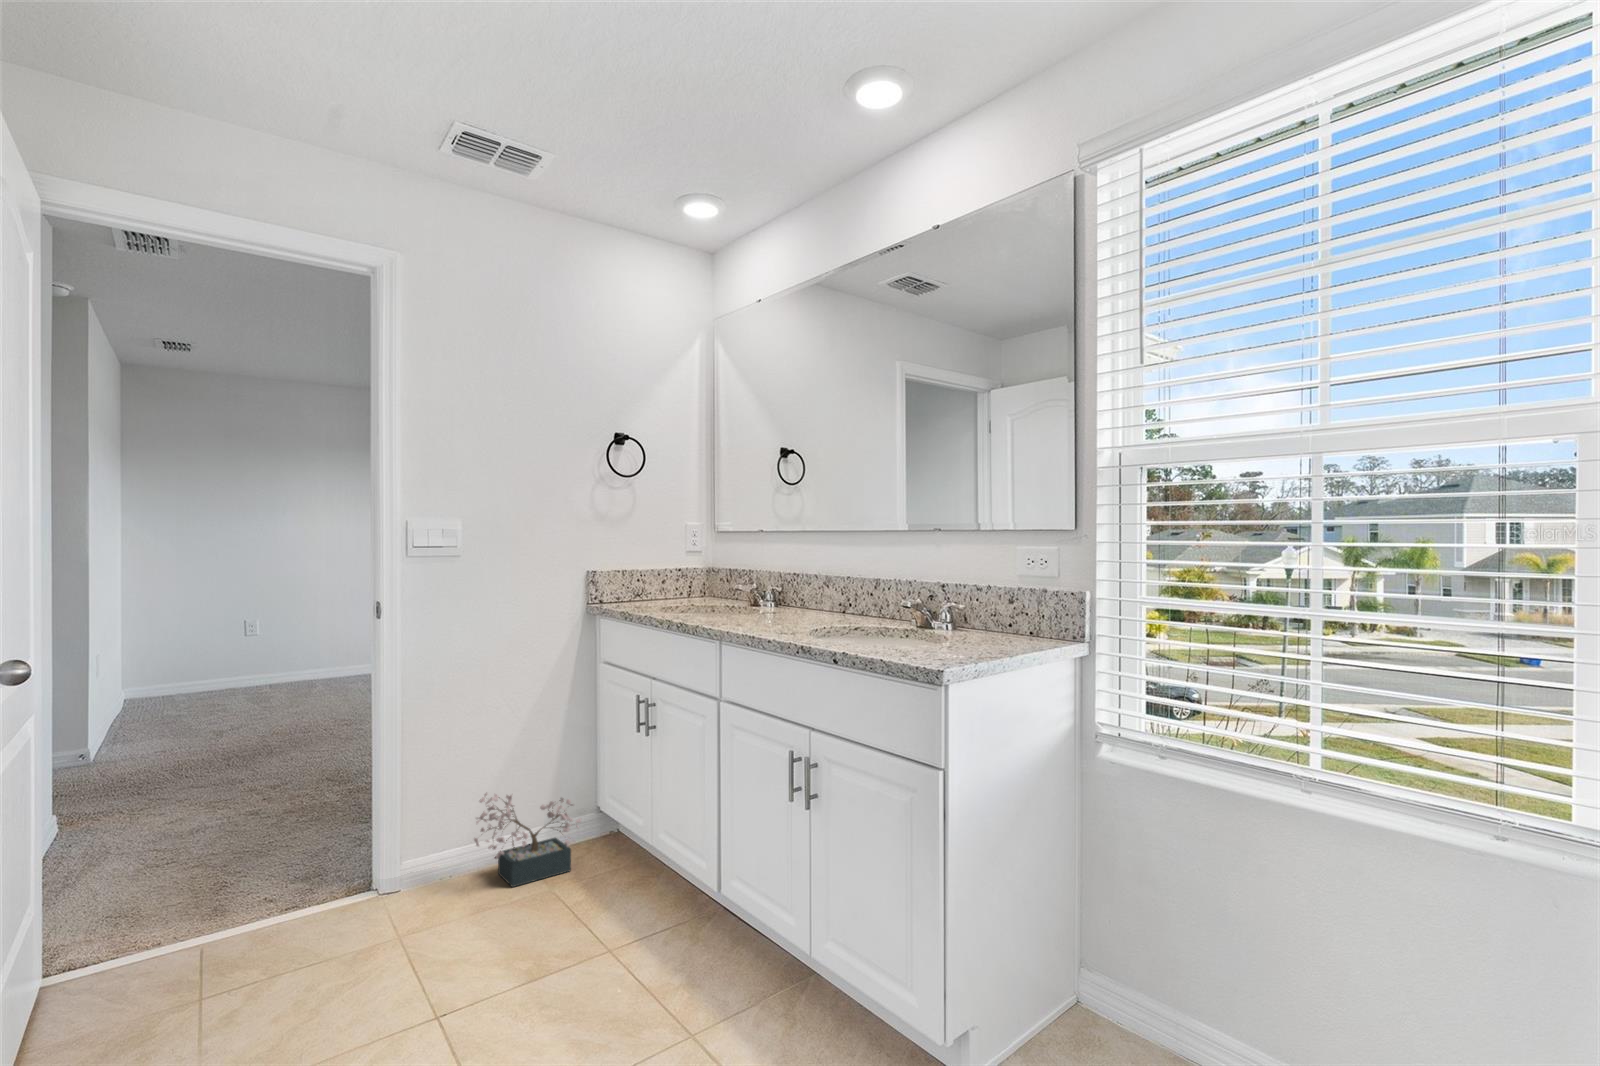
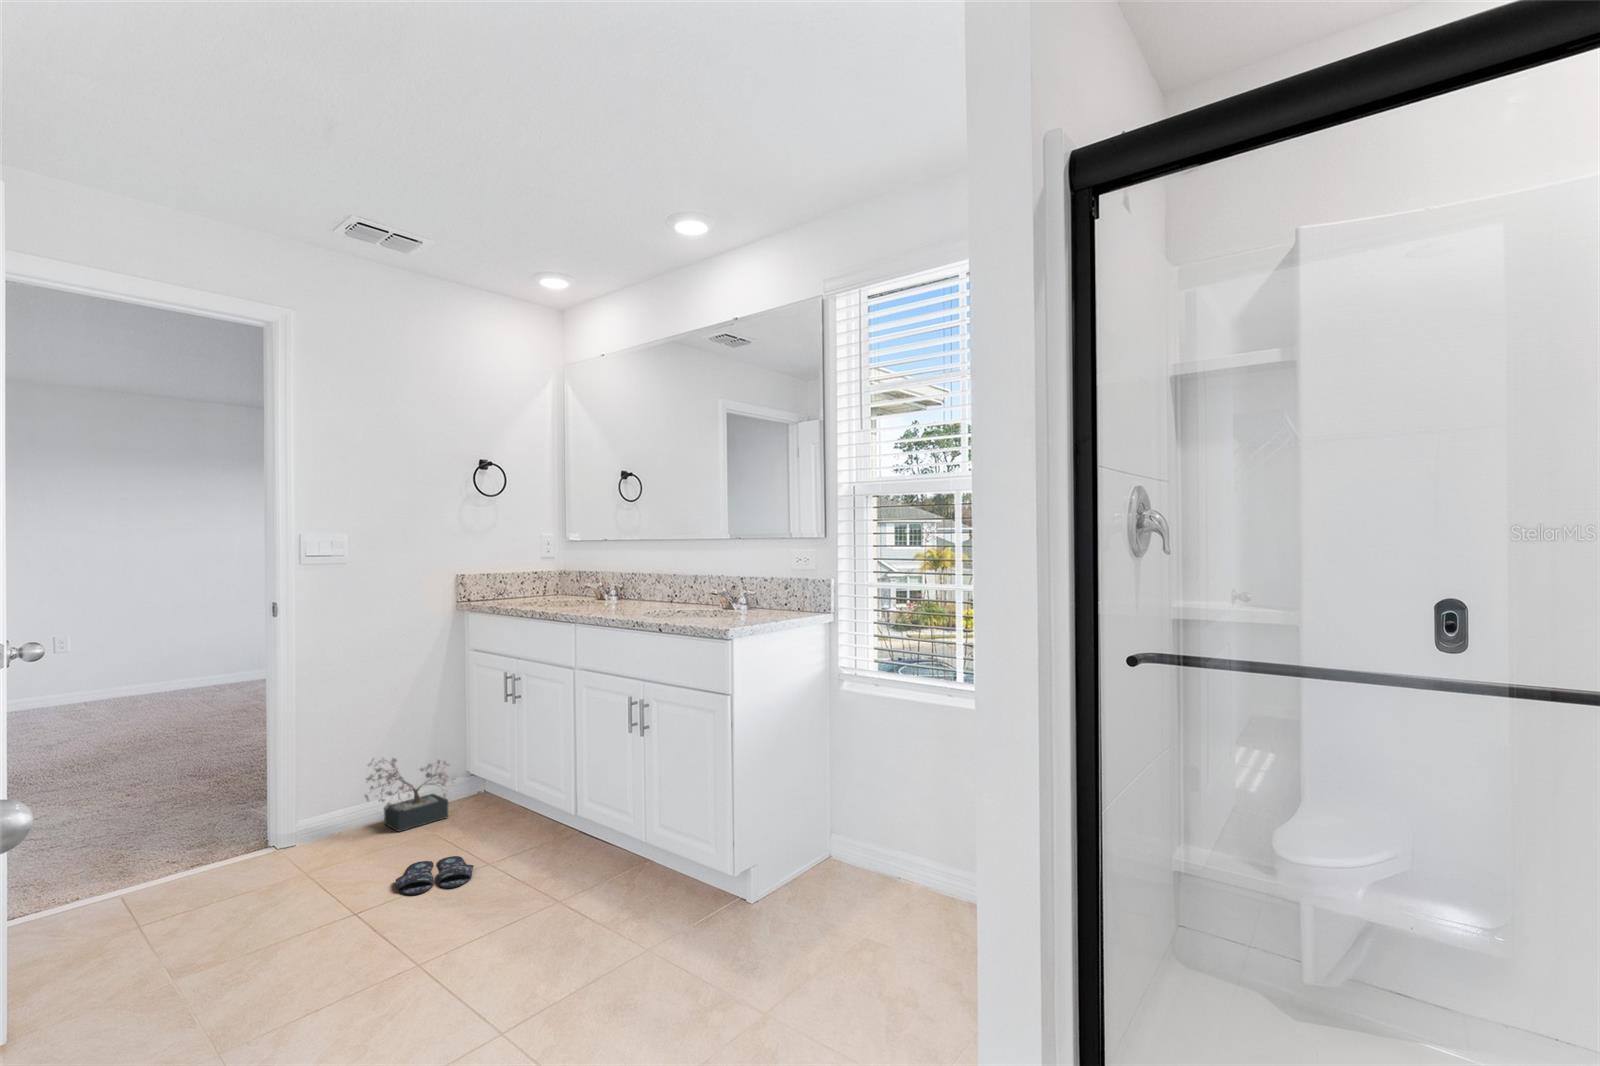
slippers: none [493,935,590,996] -> present [396,856,474,895]

